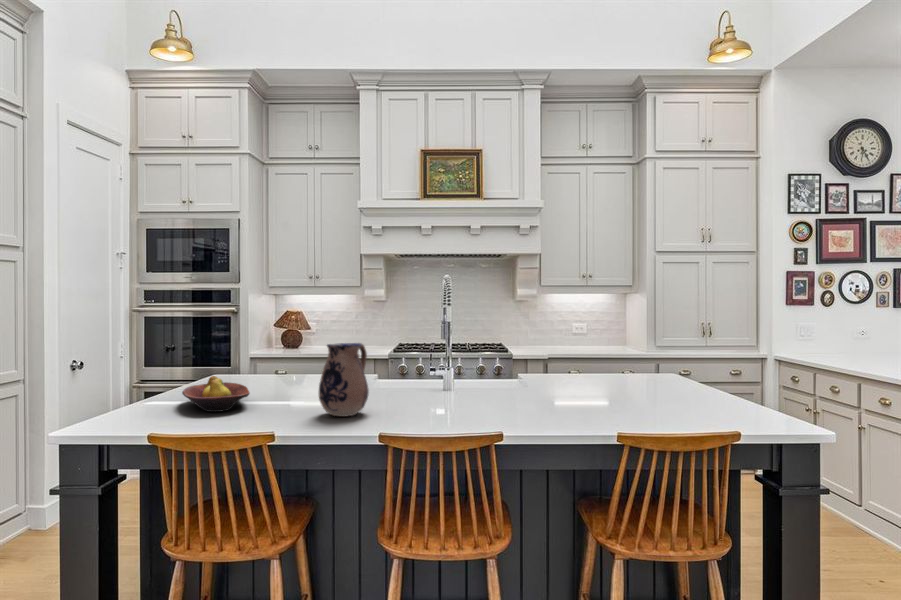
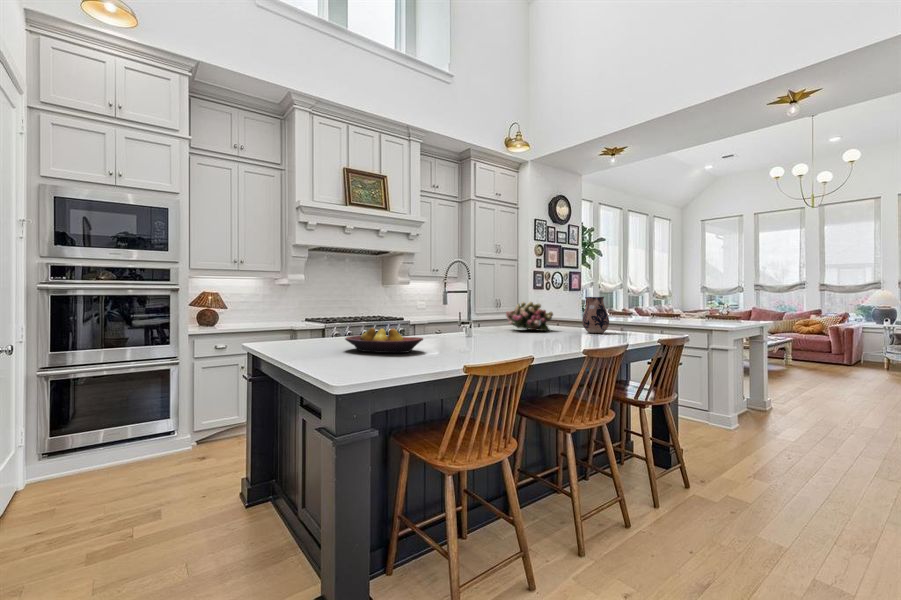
flower arrangement: none [512,341,598,396] -> present [506,302,553,331]
ceramic pitcher: present [319,343,369,416] -> present [582,297,609,333]

